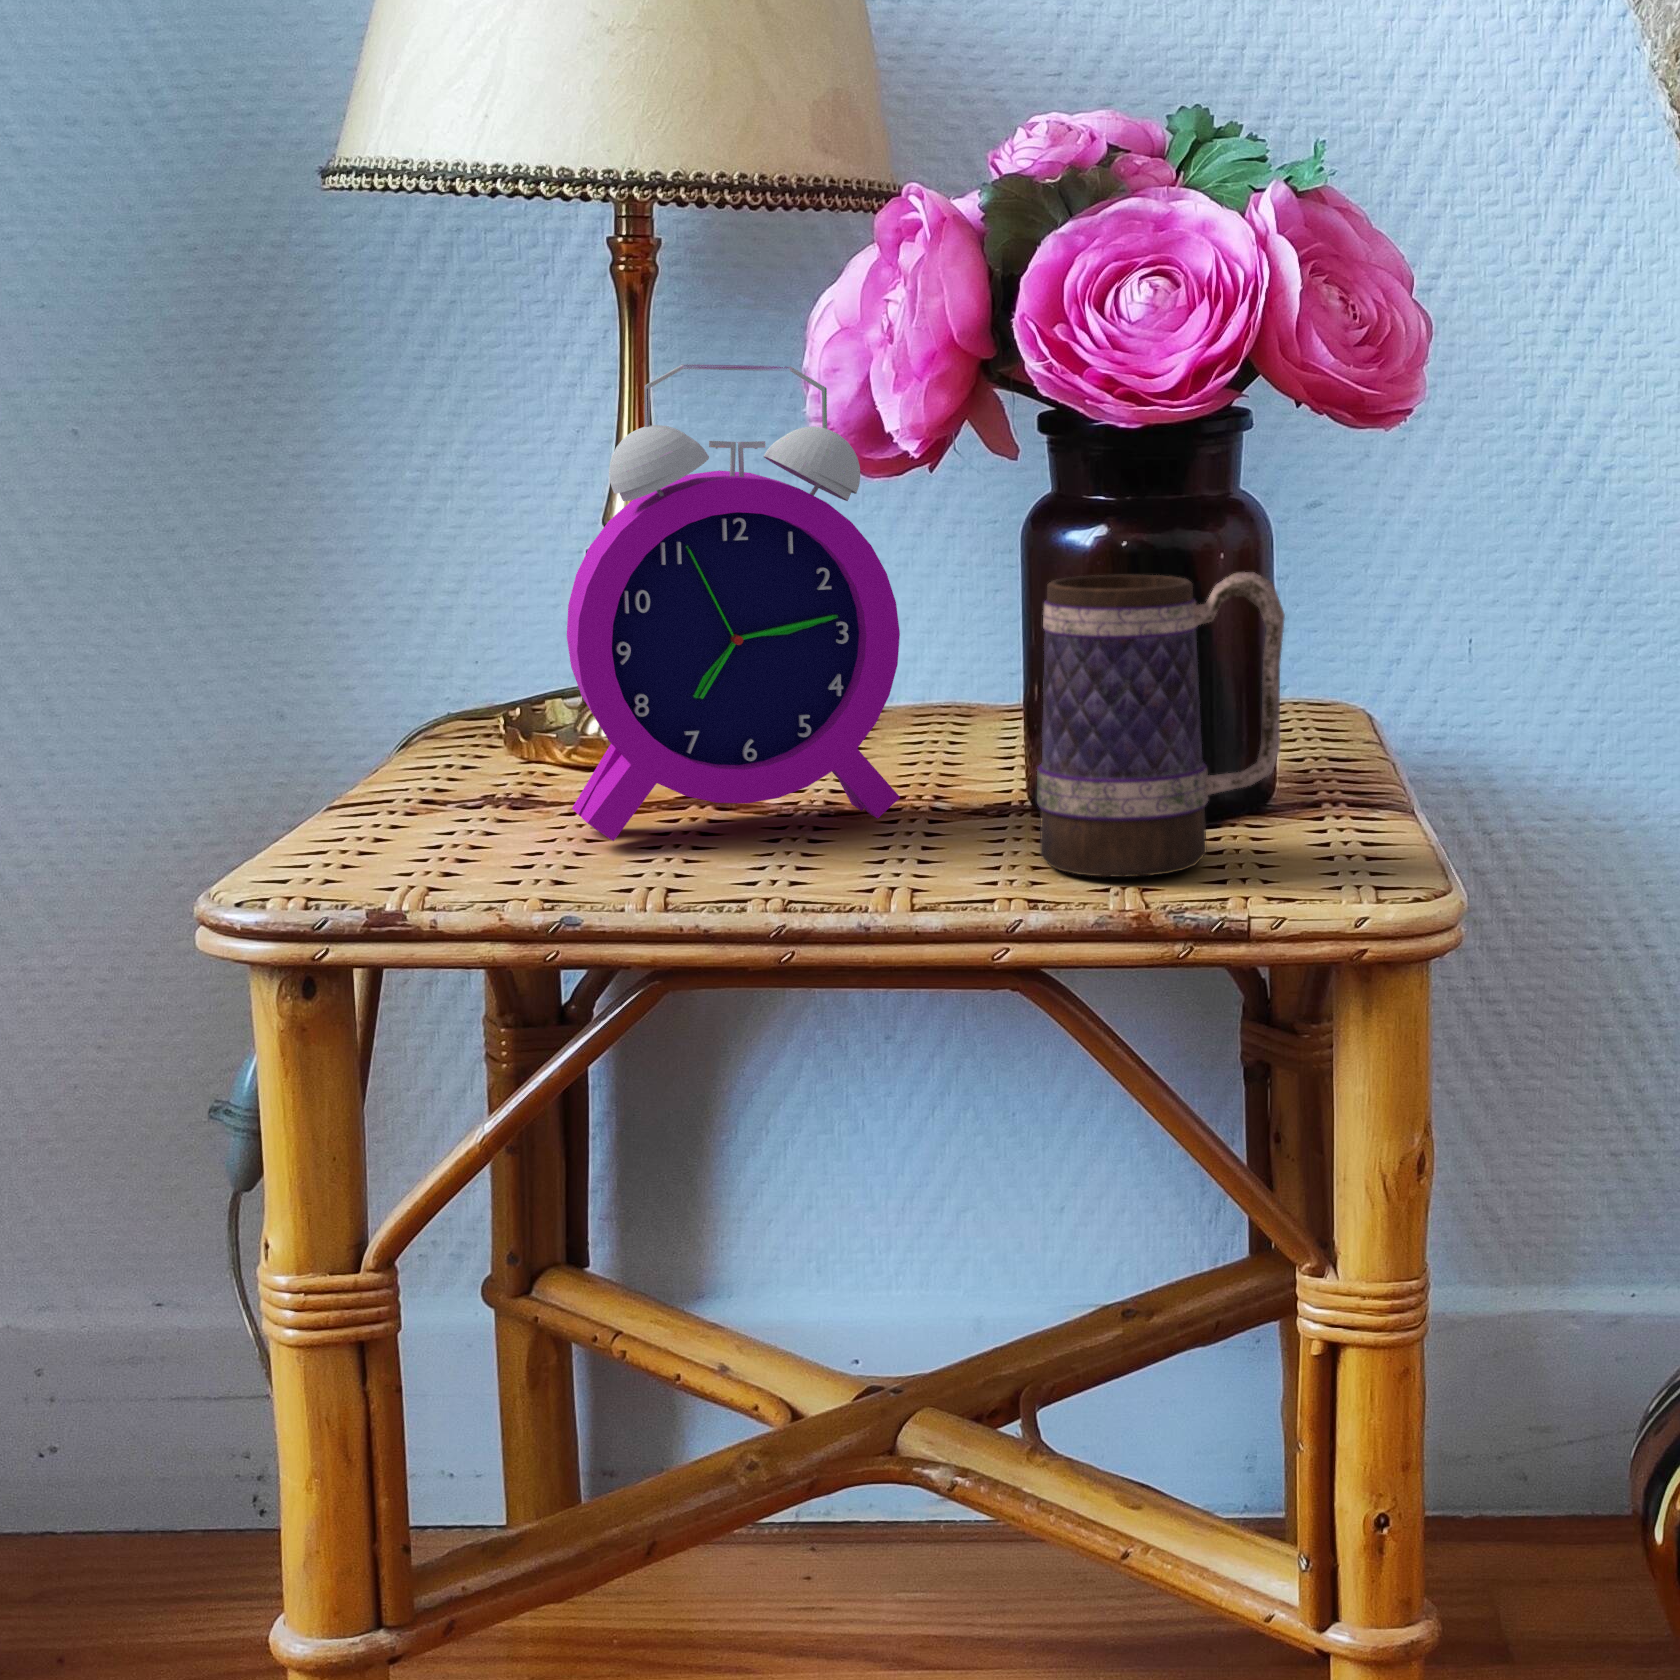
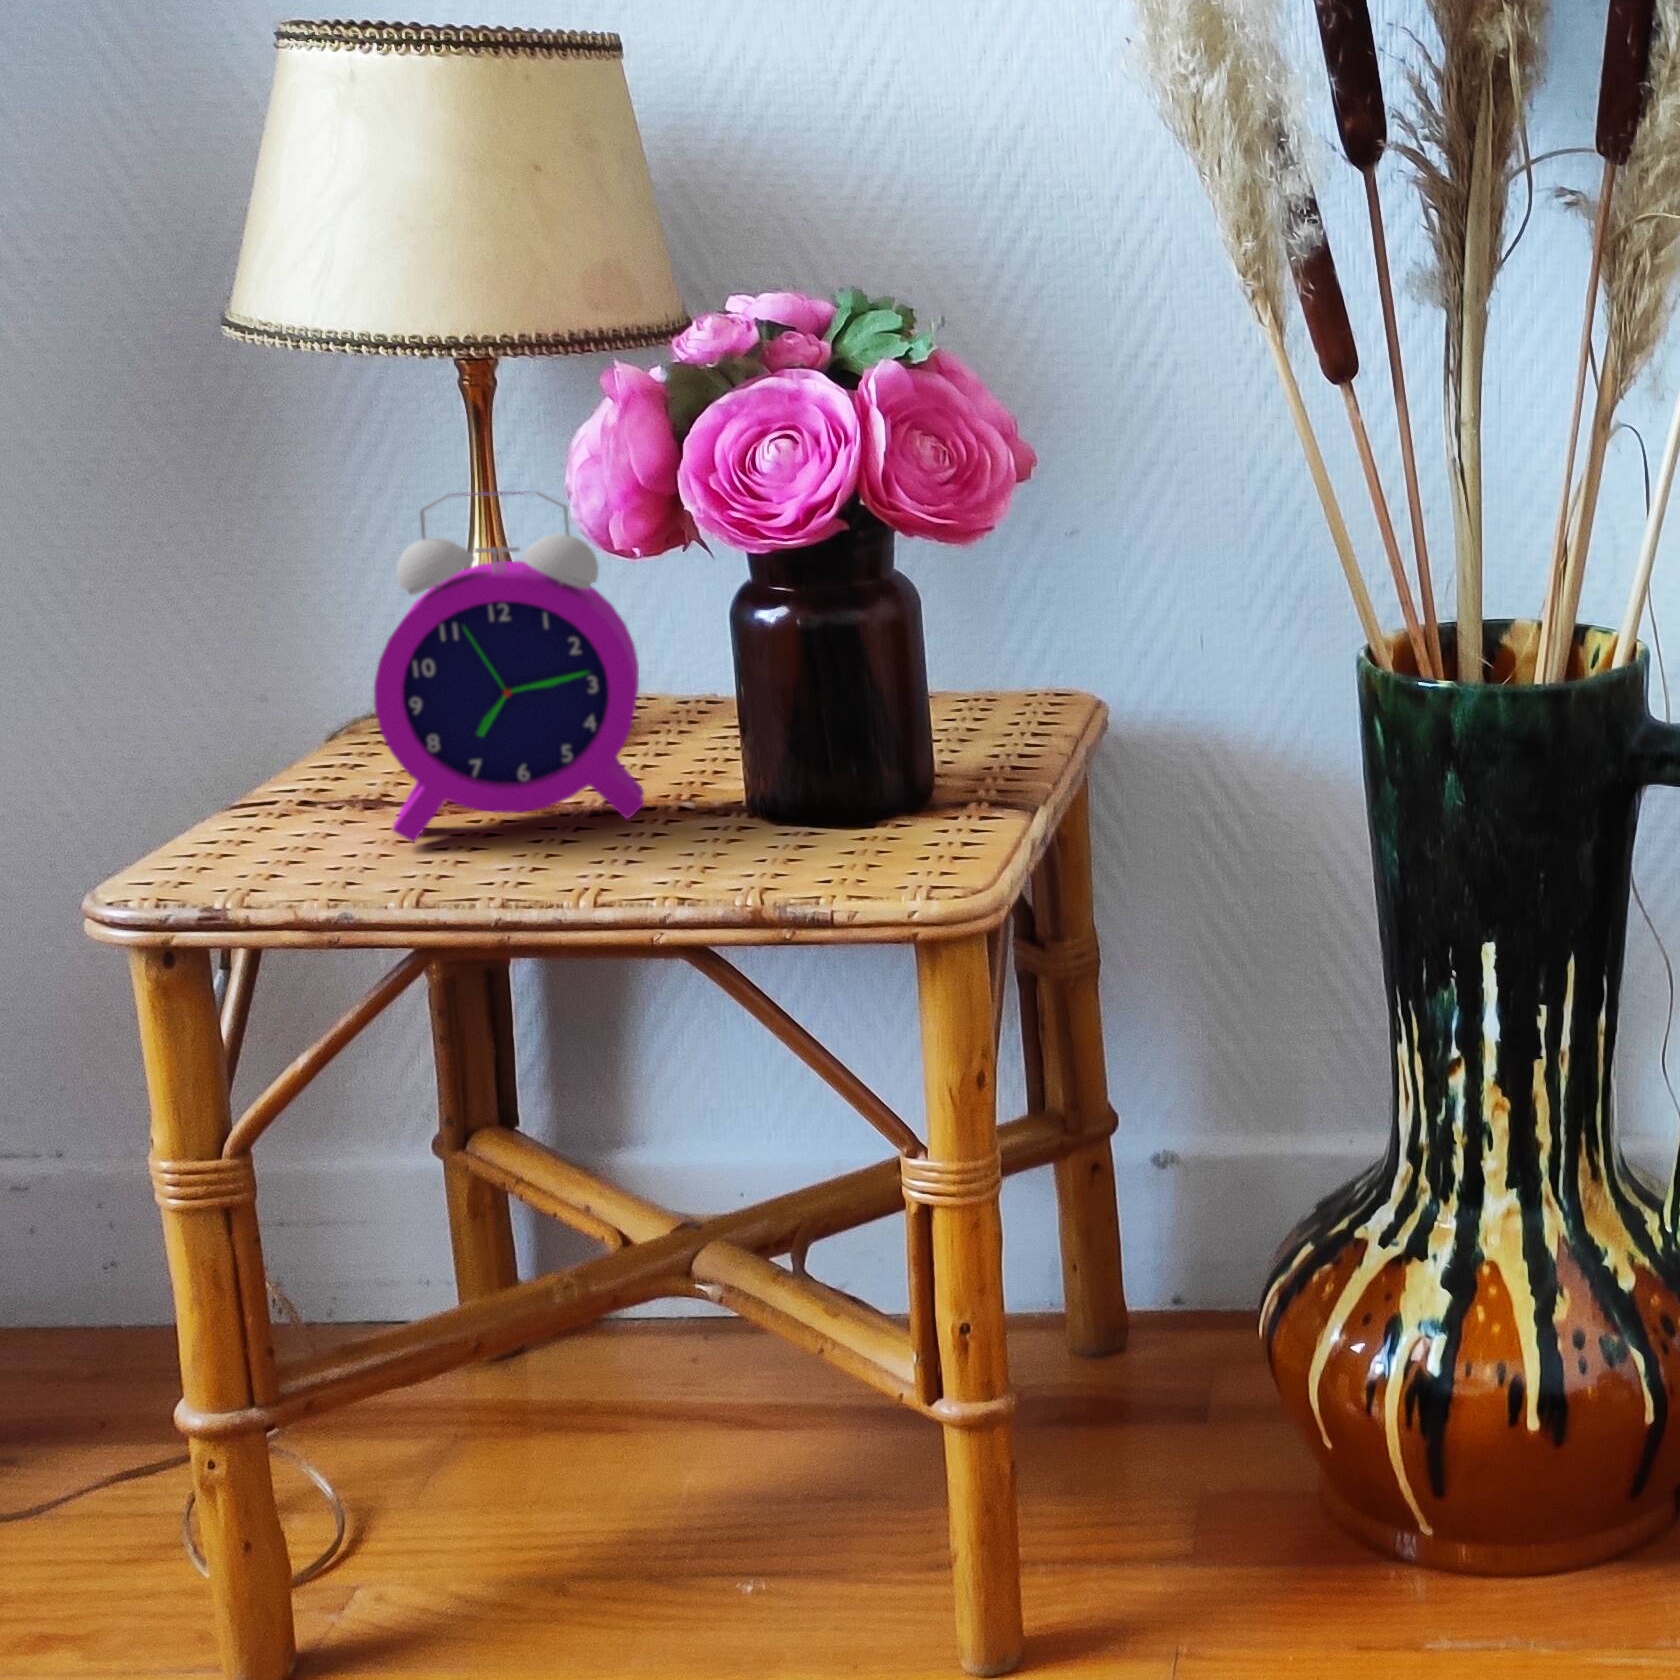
mug: present [1037,572,1285,877] -> none [708,648,891,876]

